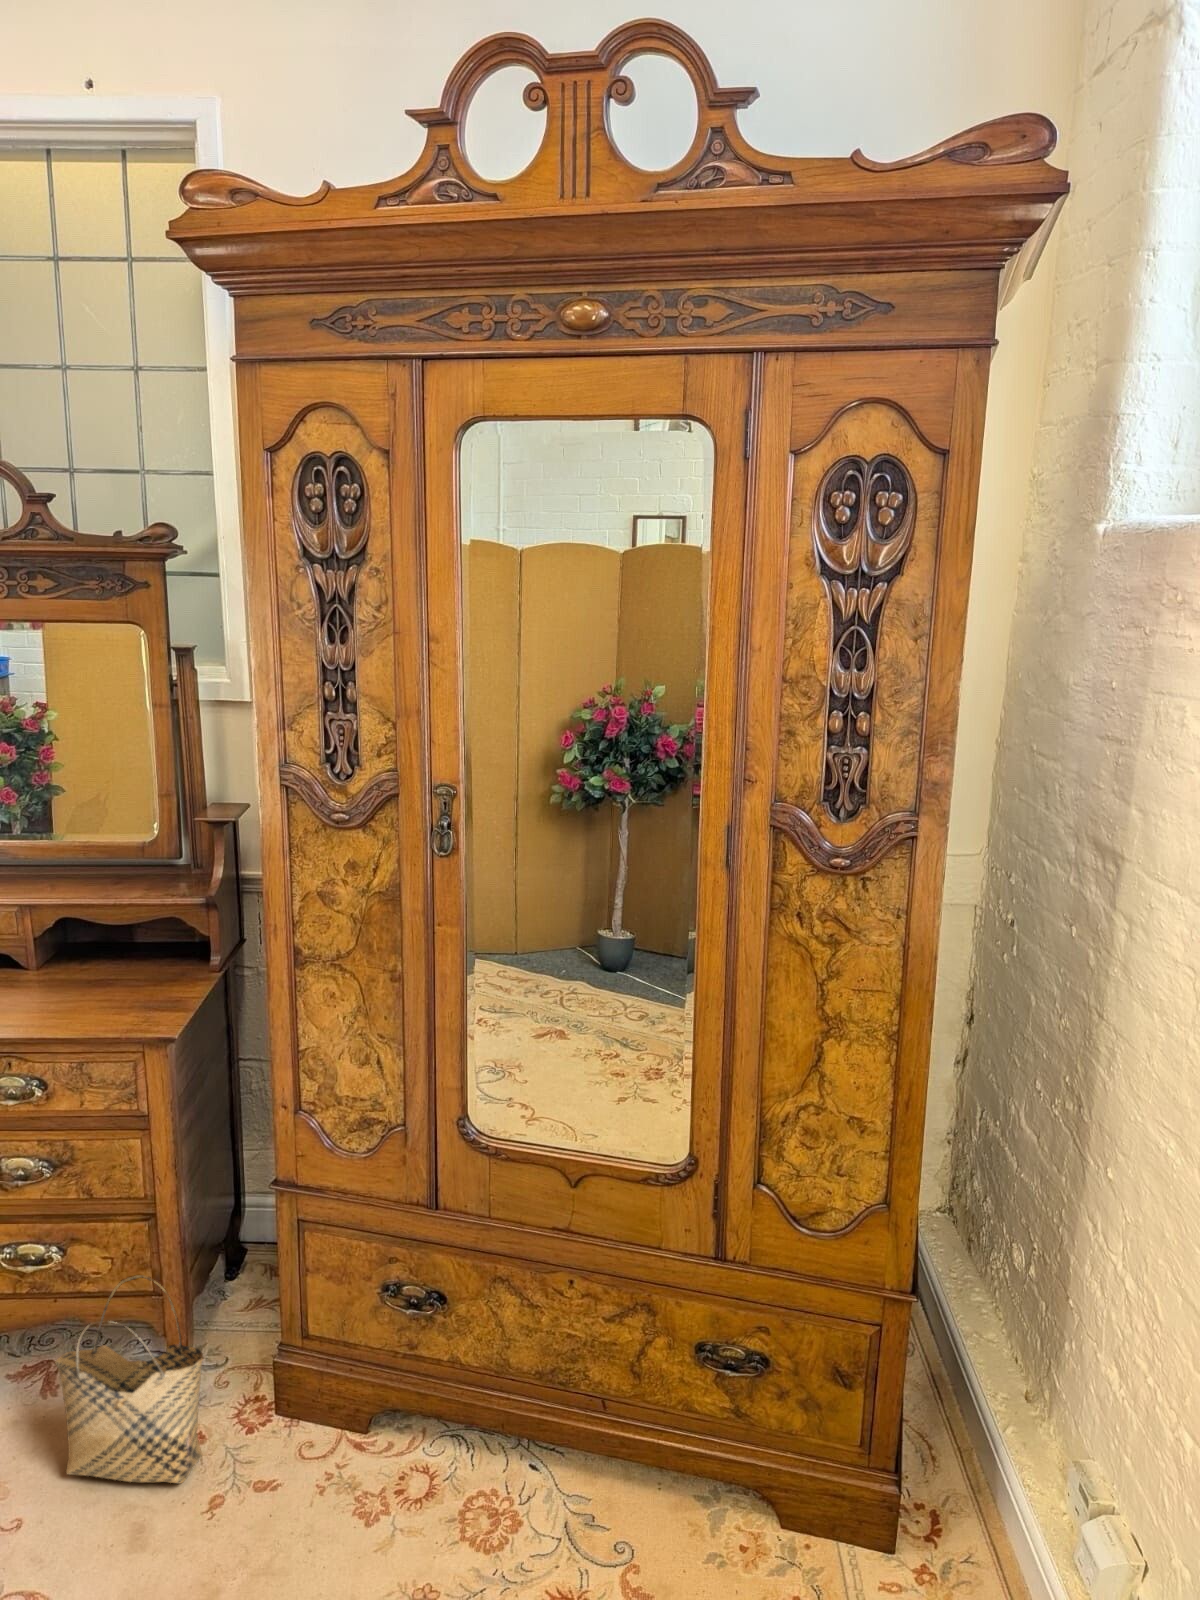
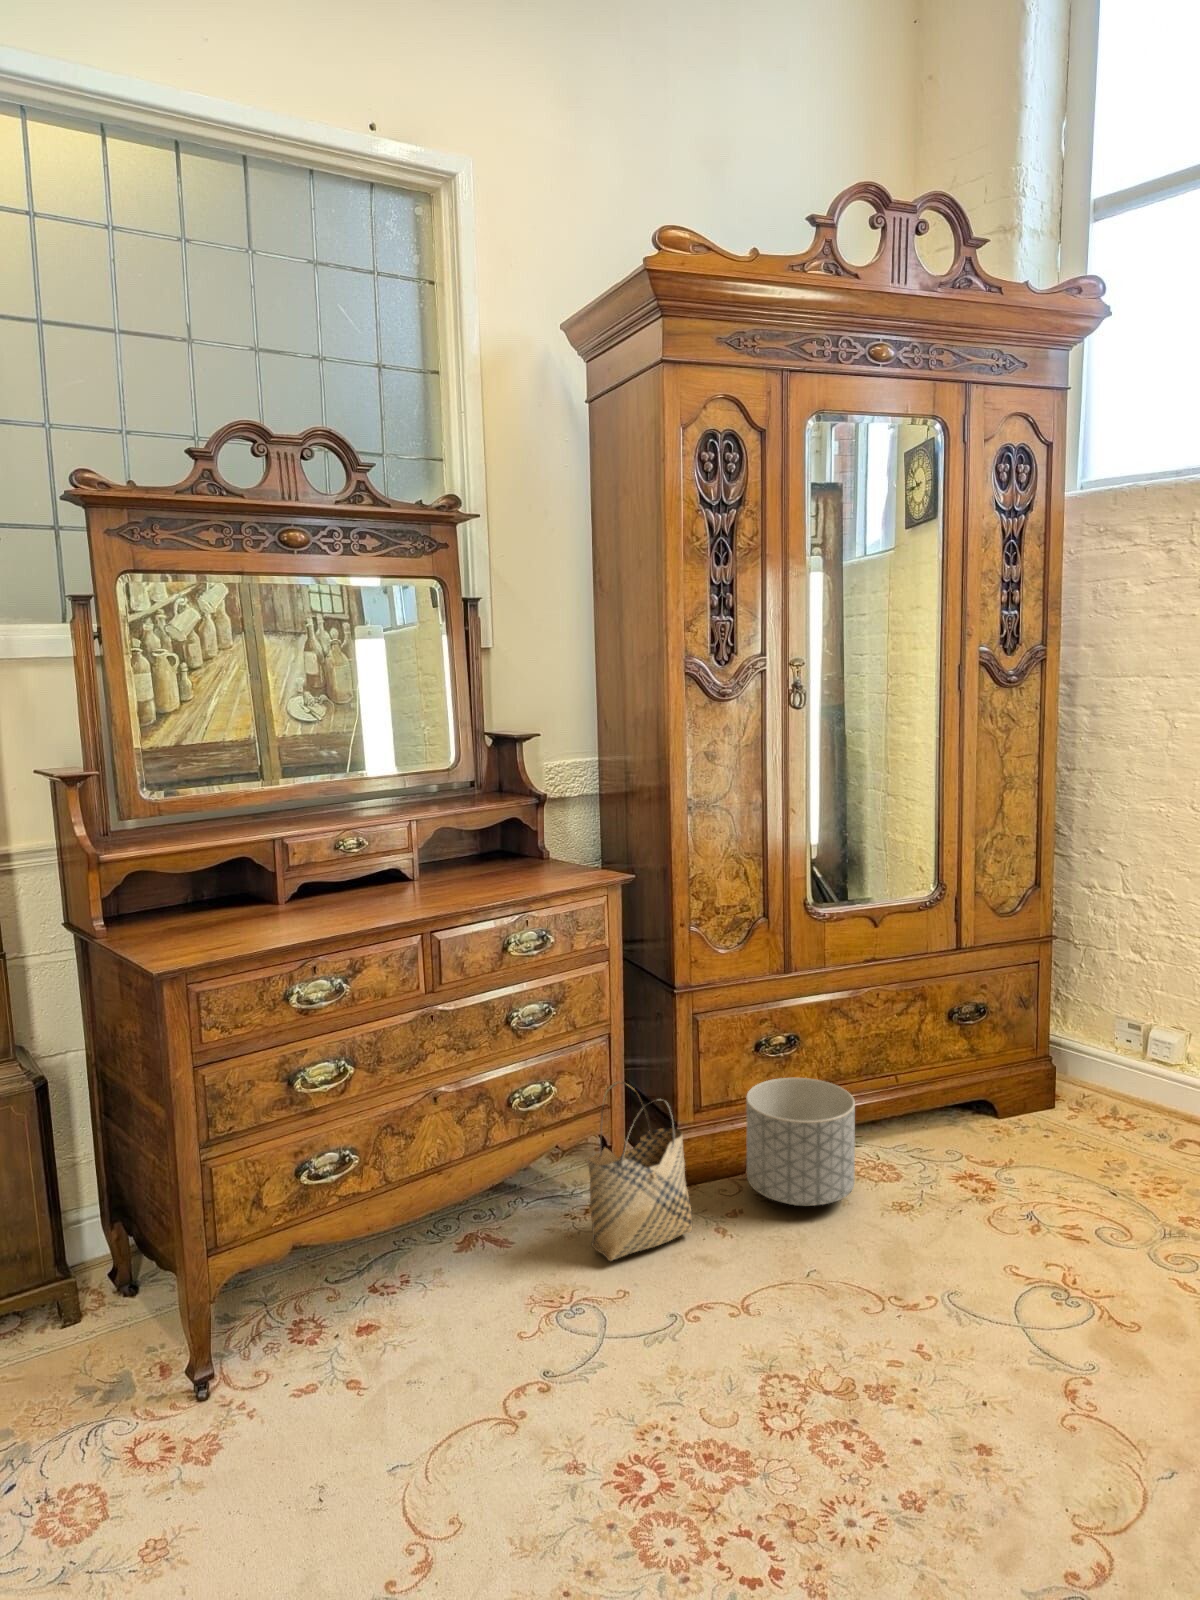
planter: none [283,1337,433,1536] -> present [746,1078,855,1206]

